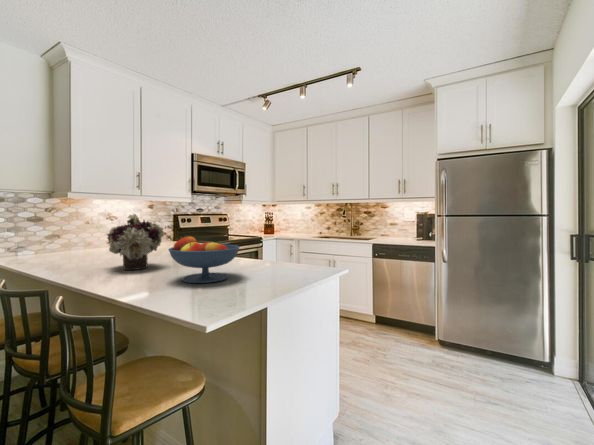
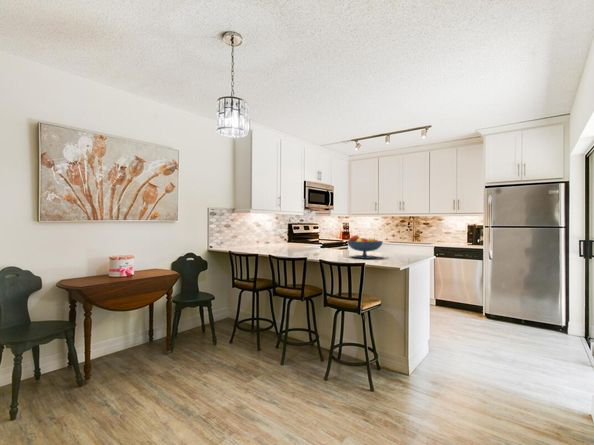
flower arrangement: present [107,214,163,270] -> none [297,223,328,254]

